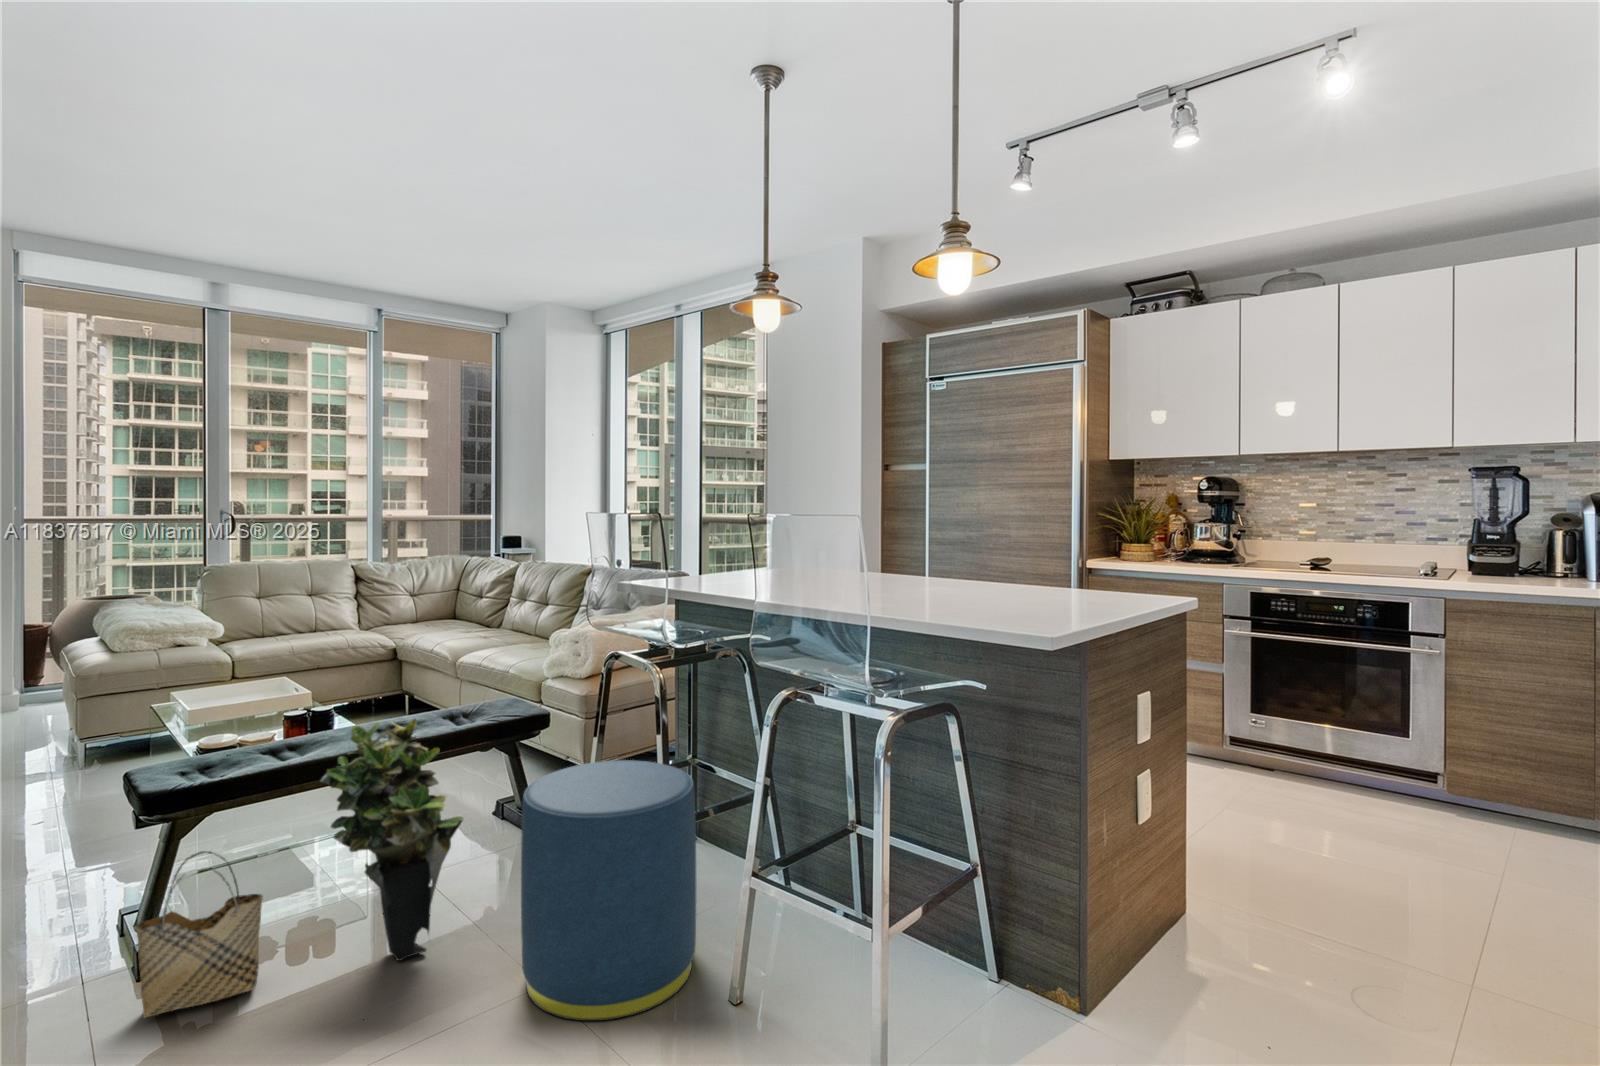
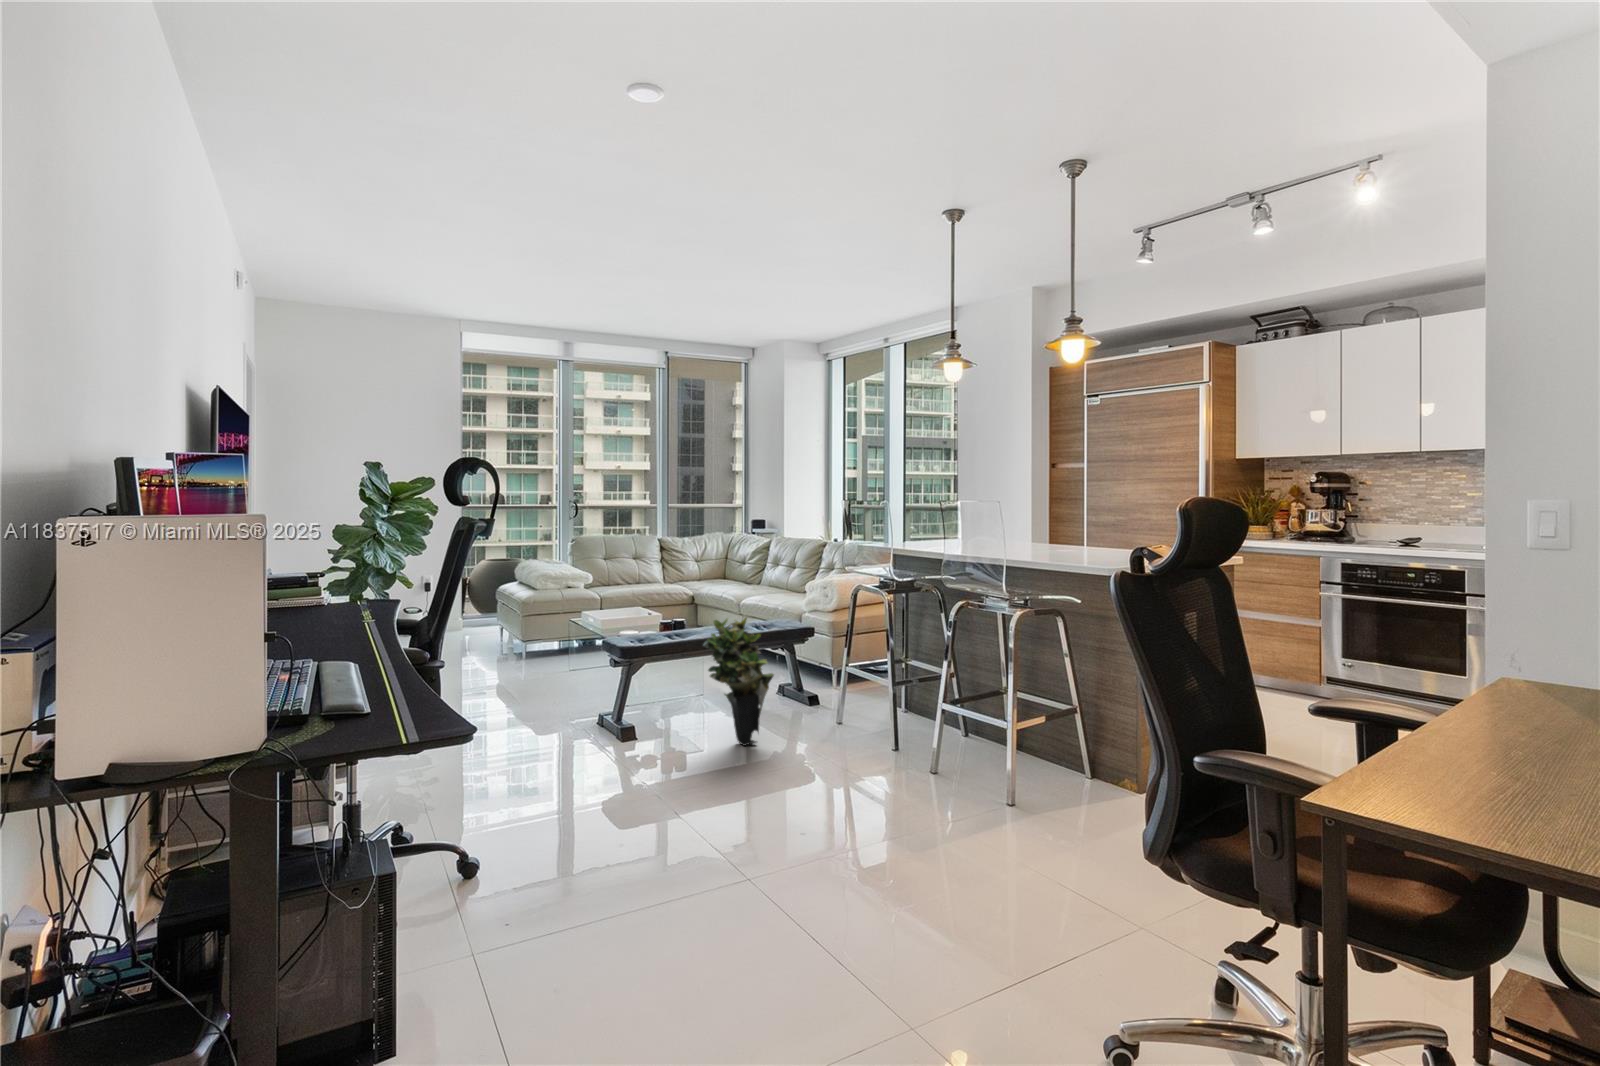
ottoman: present [521,760,696,1021] -> none [813,644,909,774]
woven basket: present [134,851,263,1018] -> none [625,676,678,753]

